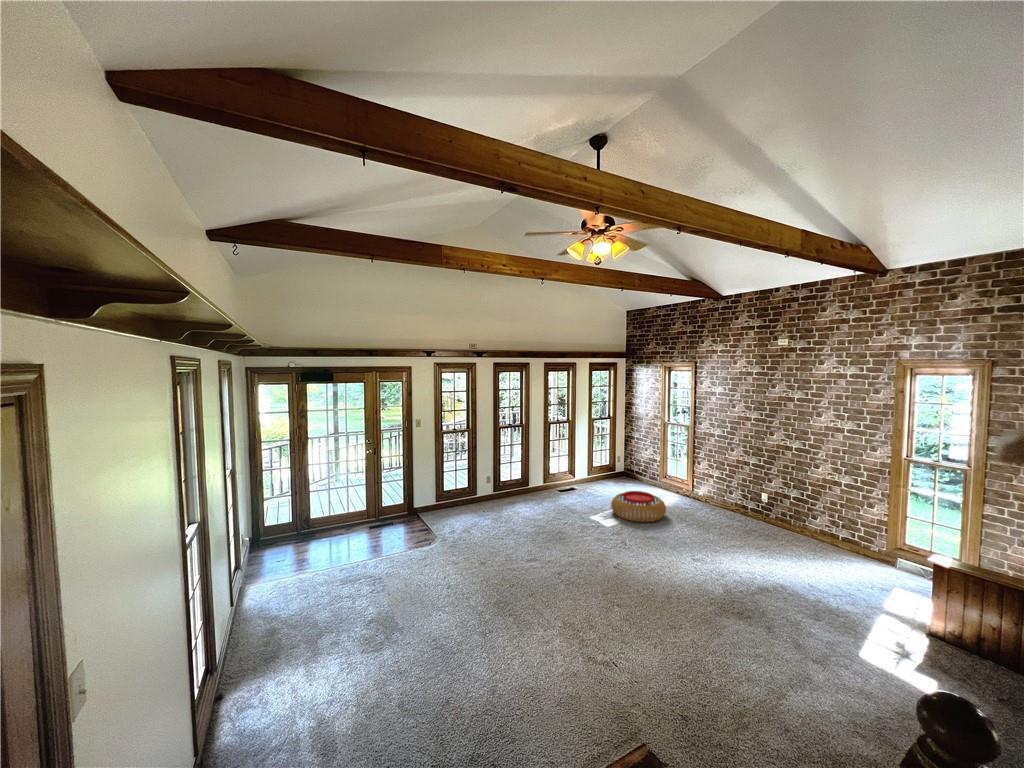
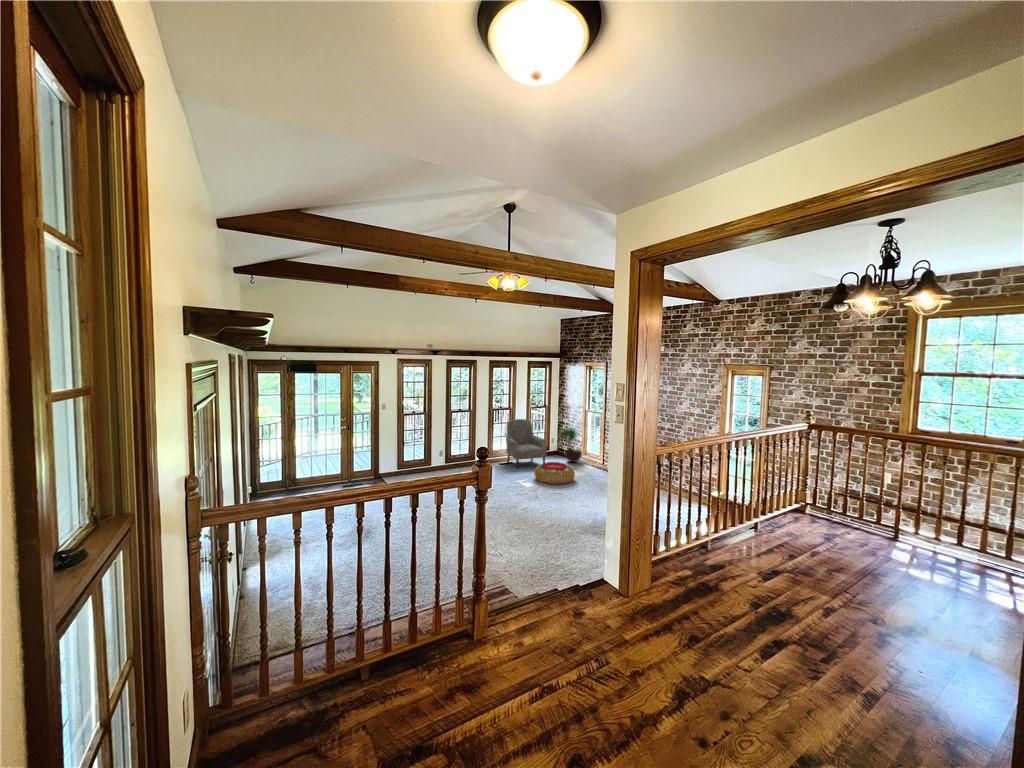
armchair: none [566,434,619,497] -> present [506,419,547,468]
potted tree: none [629,439,661,487] -> present [560,427,582,462]

